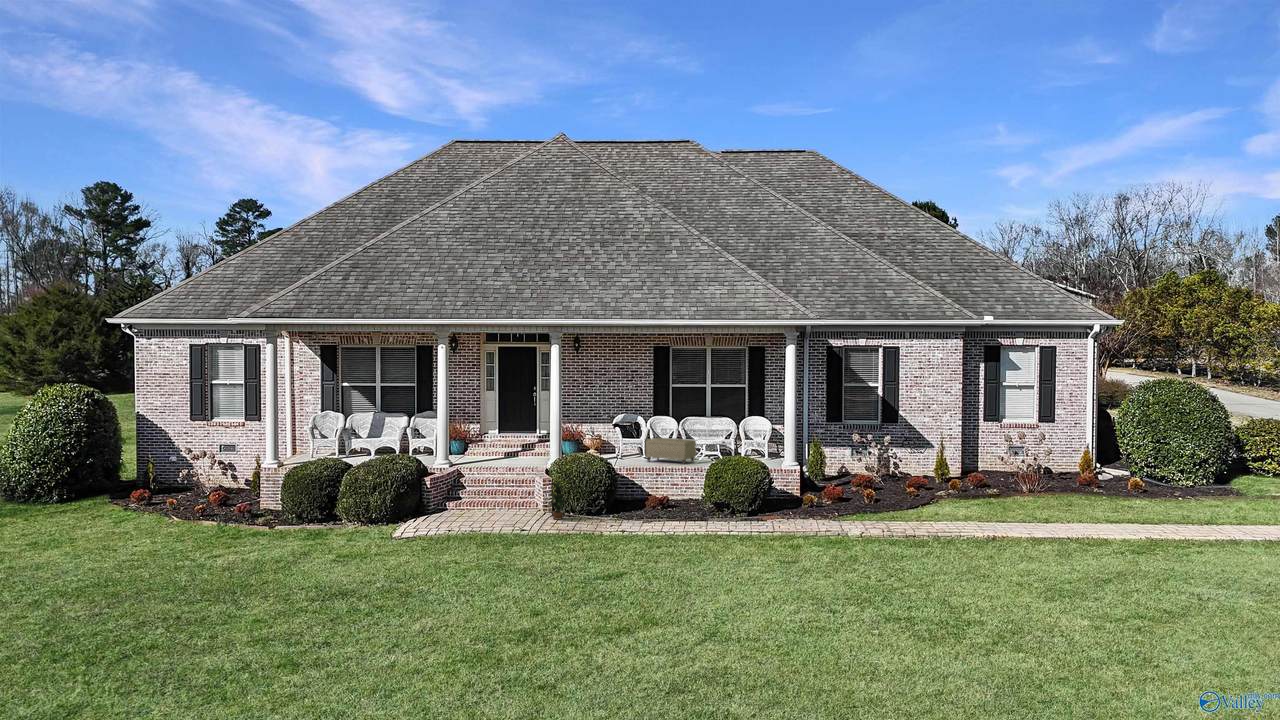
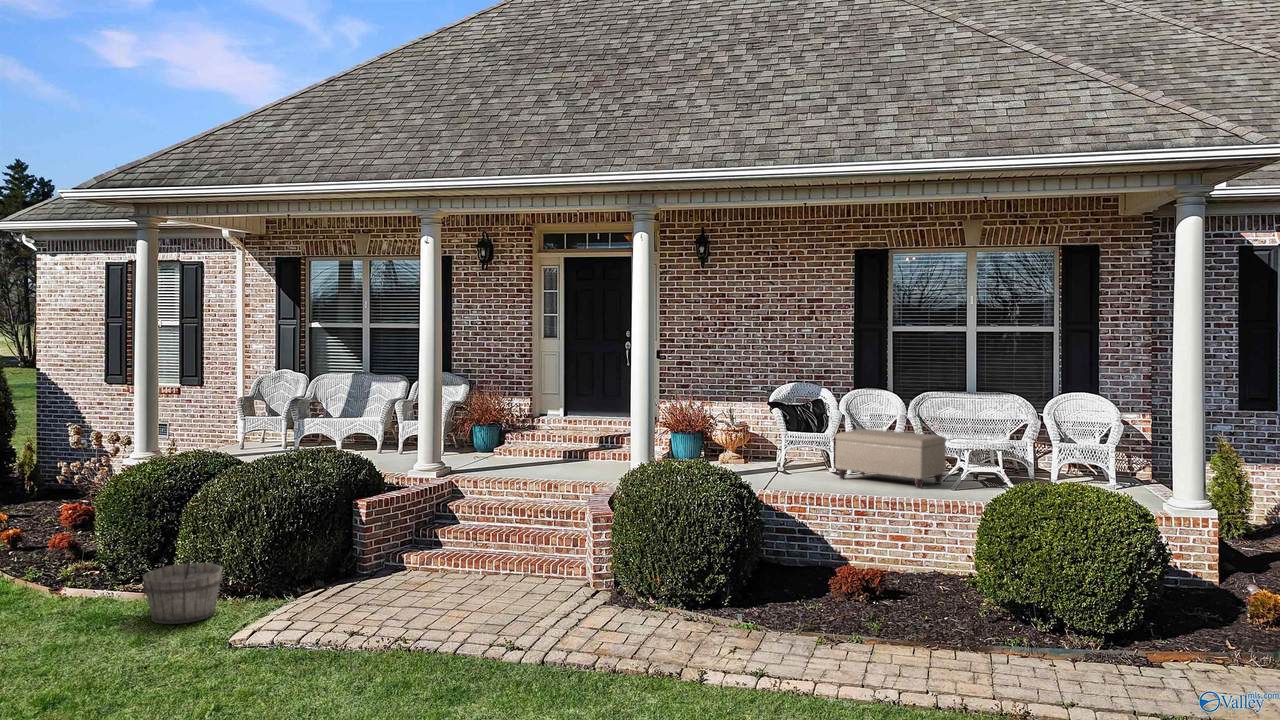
potted plant: present [547,482,567,520] -> none [579,527,631,617]
wooden bucket: none [355,502,388,531] -> present [143,555,223,624]

